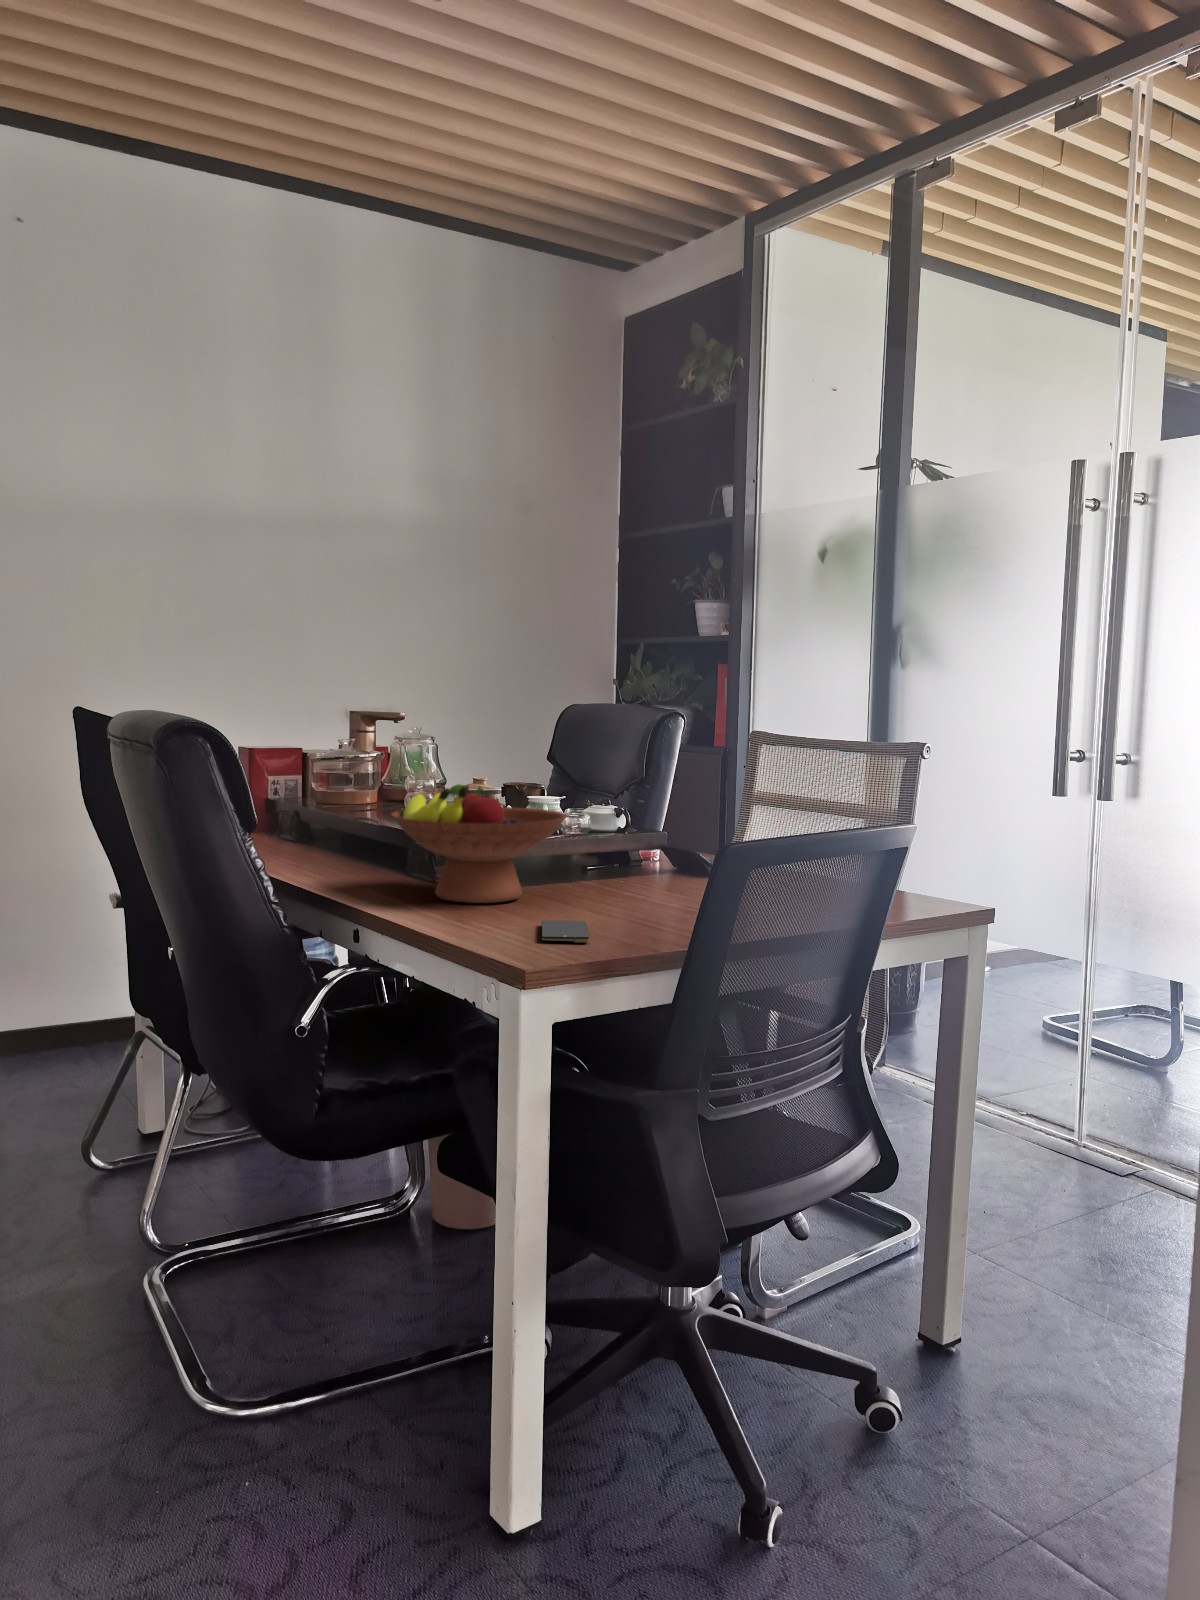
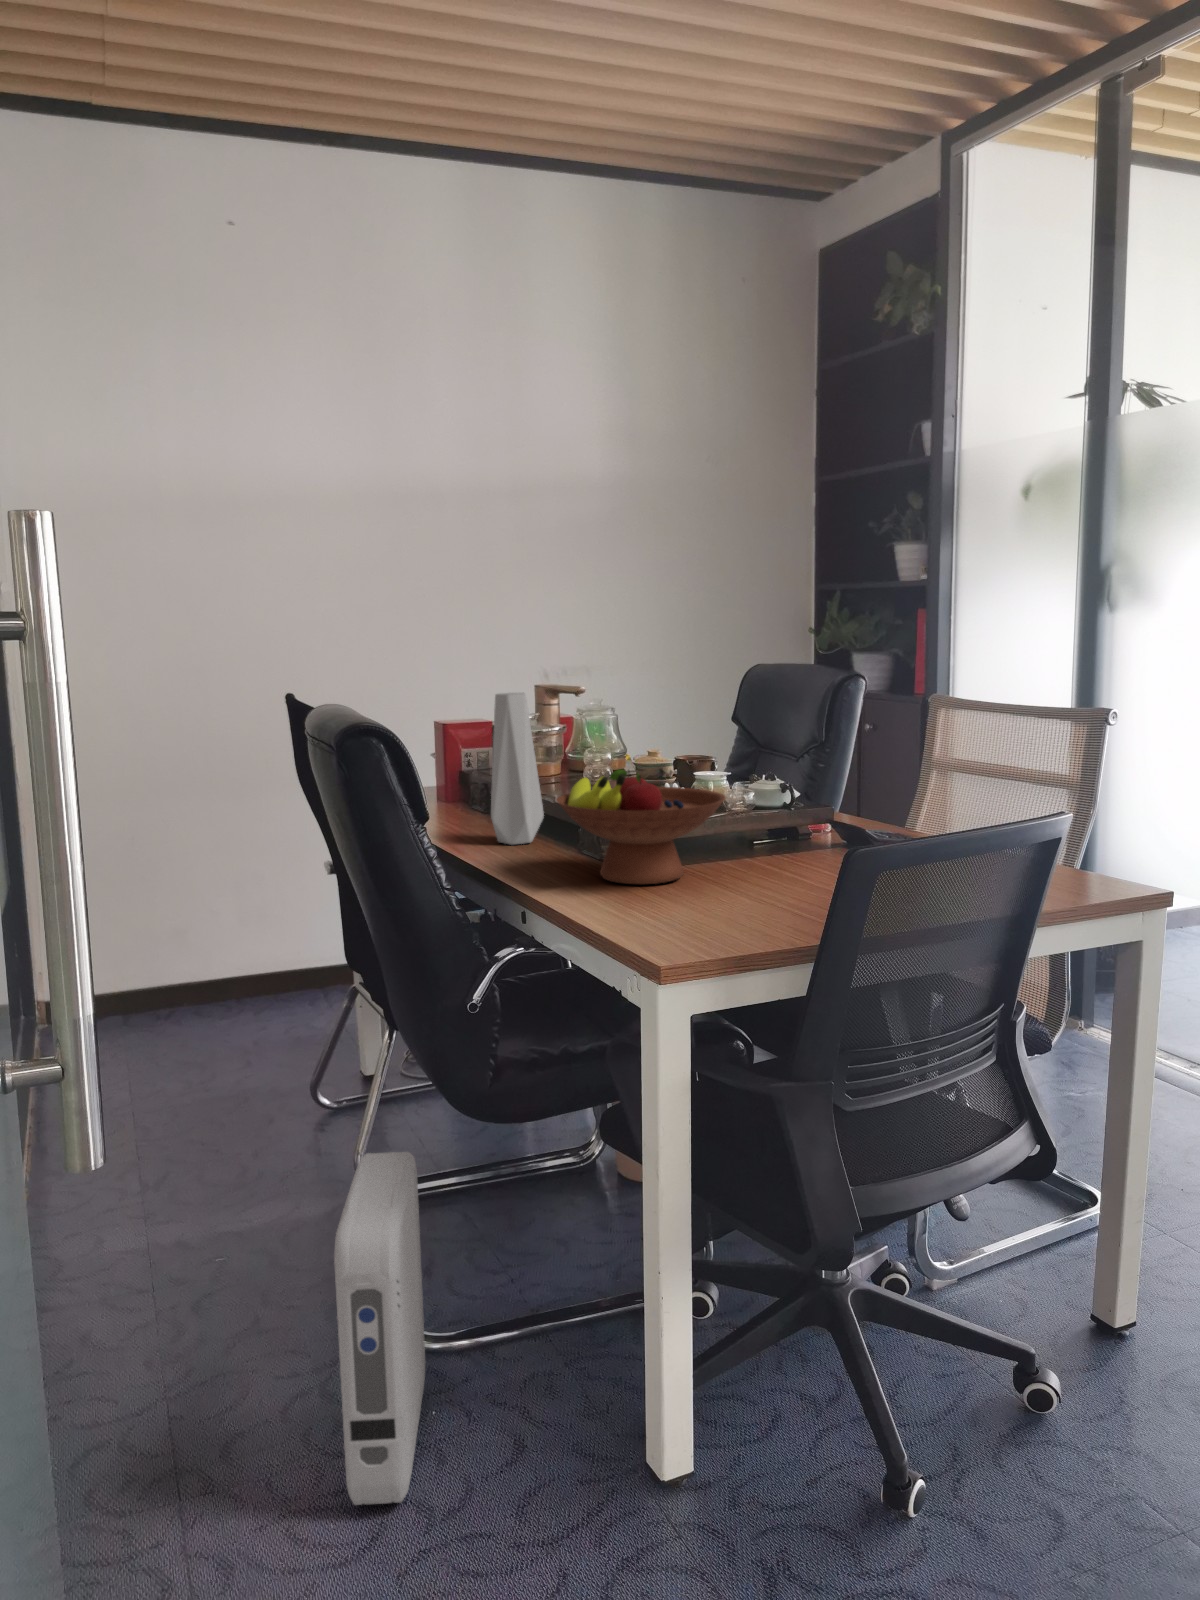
vase: none [309,710,366,869] -> present [491,693,544,845]
smartphone: present [542,920,589,942] -> none [688,907,736,933]
air purifier: none [154,1189,239,1590] -> present [334,1152,425,1505]

